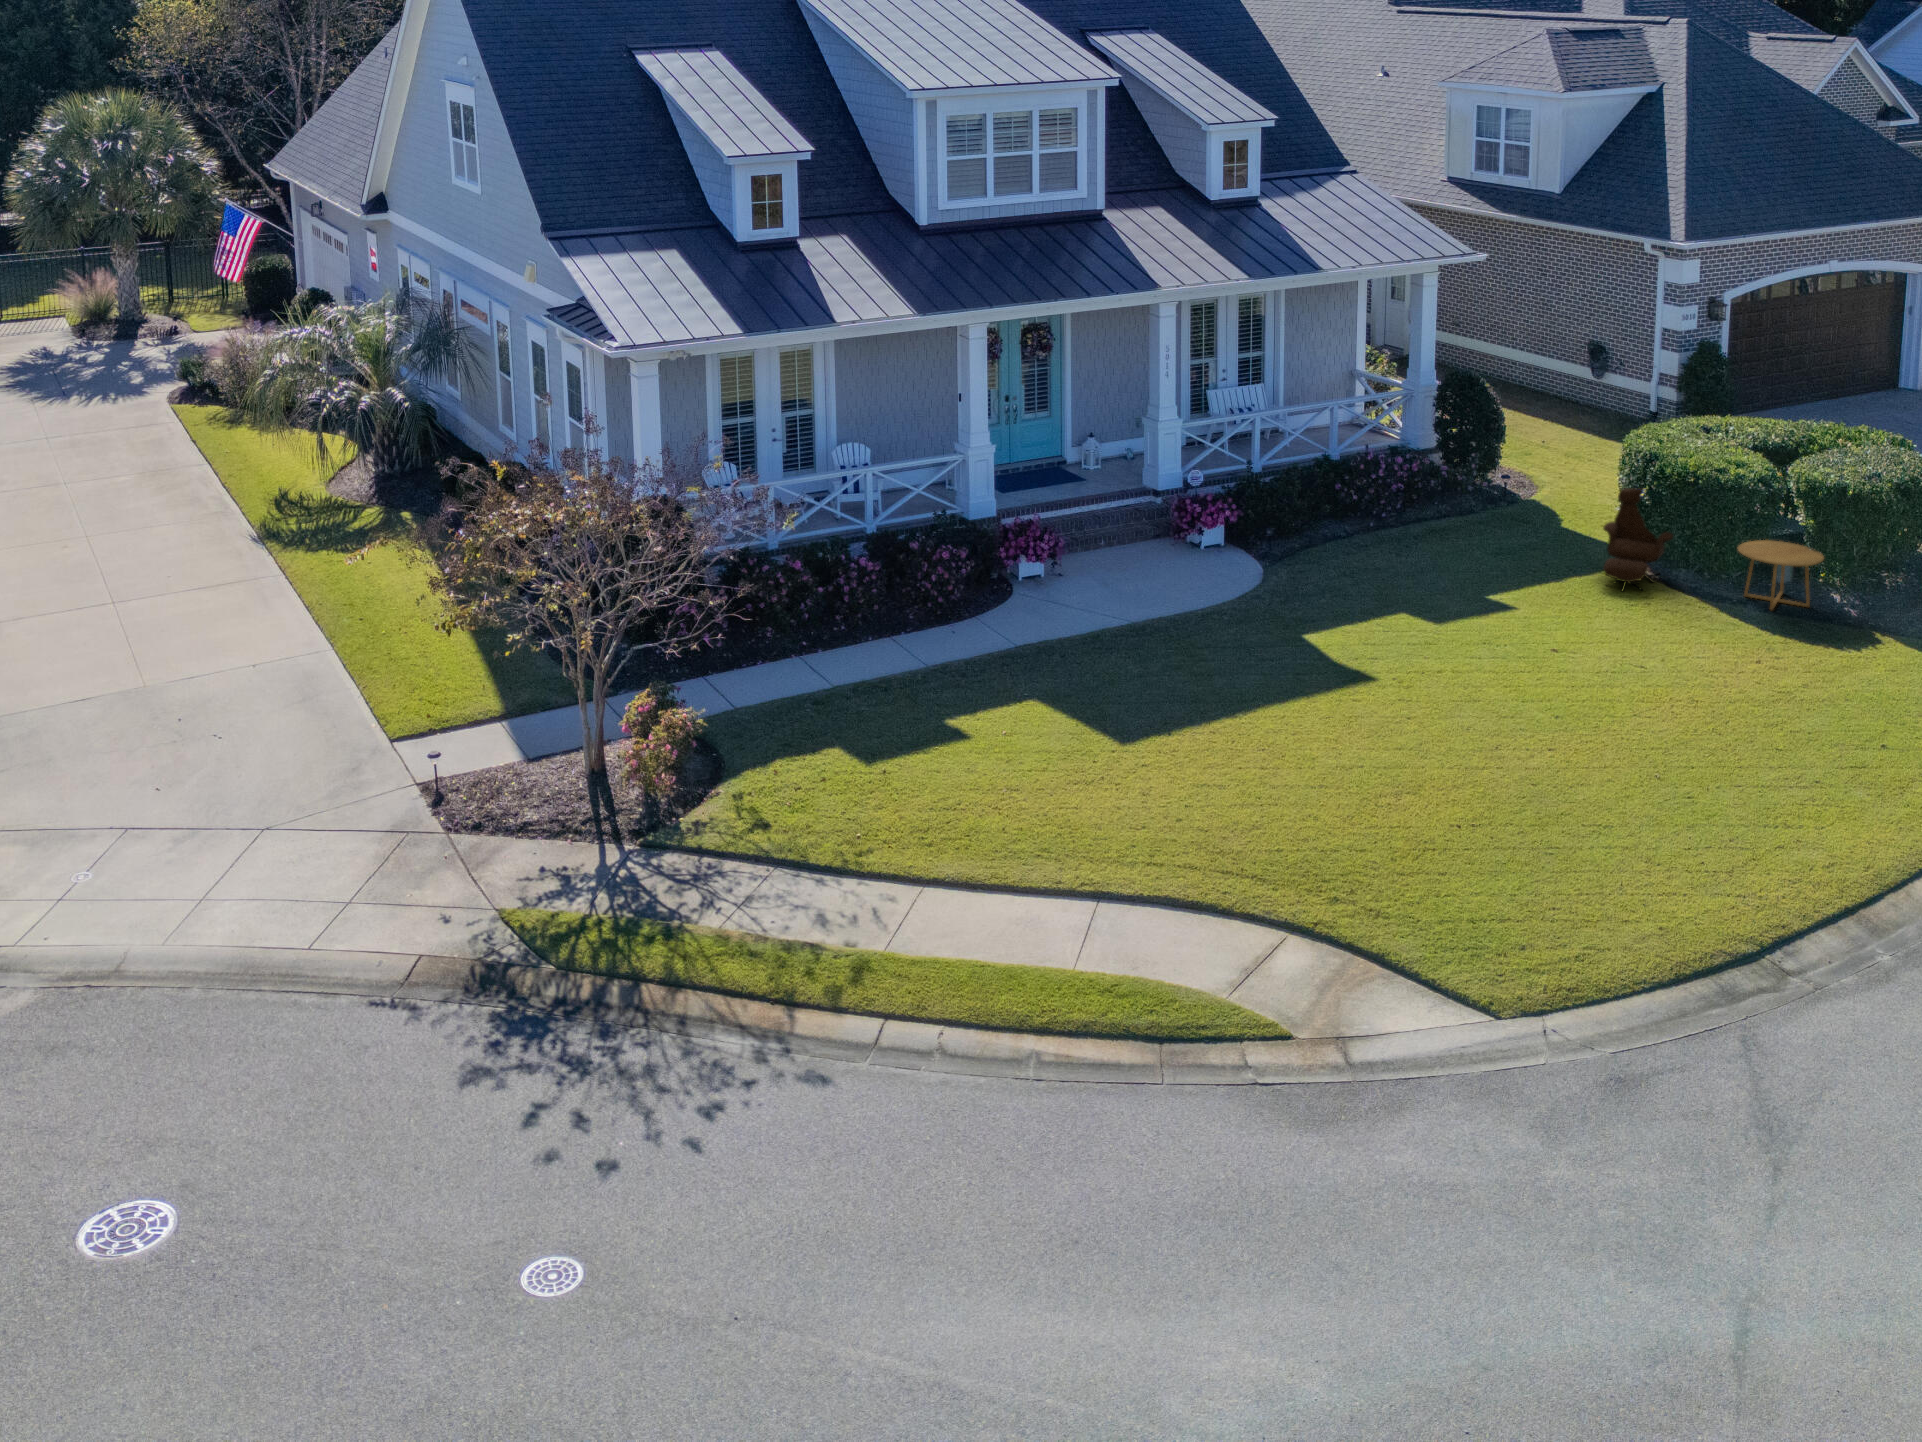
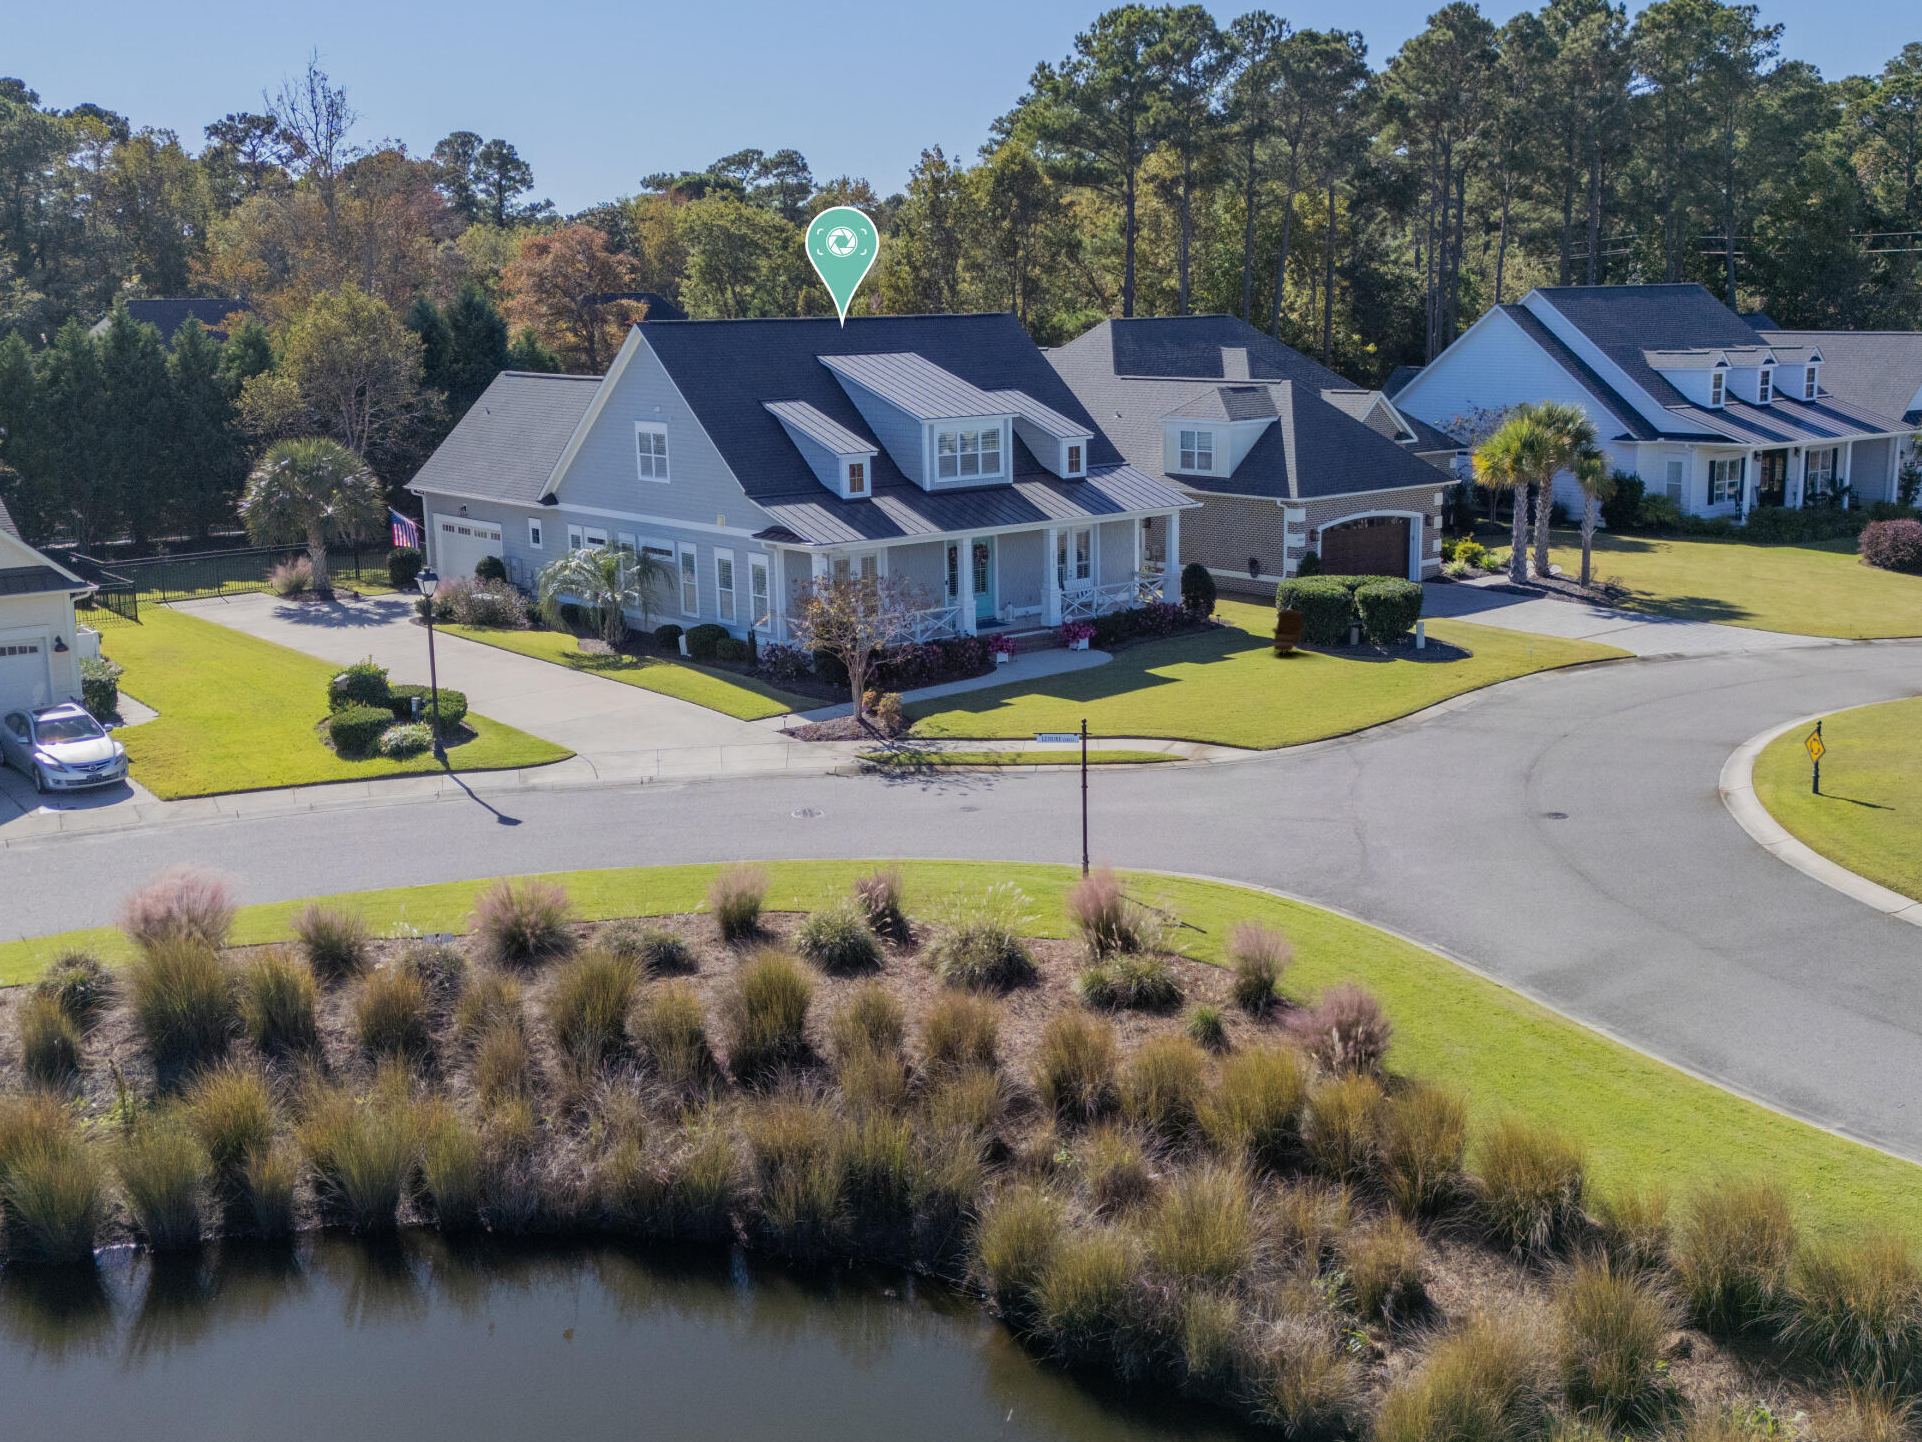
round table: present [1738,540,1824,610] -> none [1334,629,1372,659]

